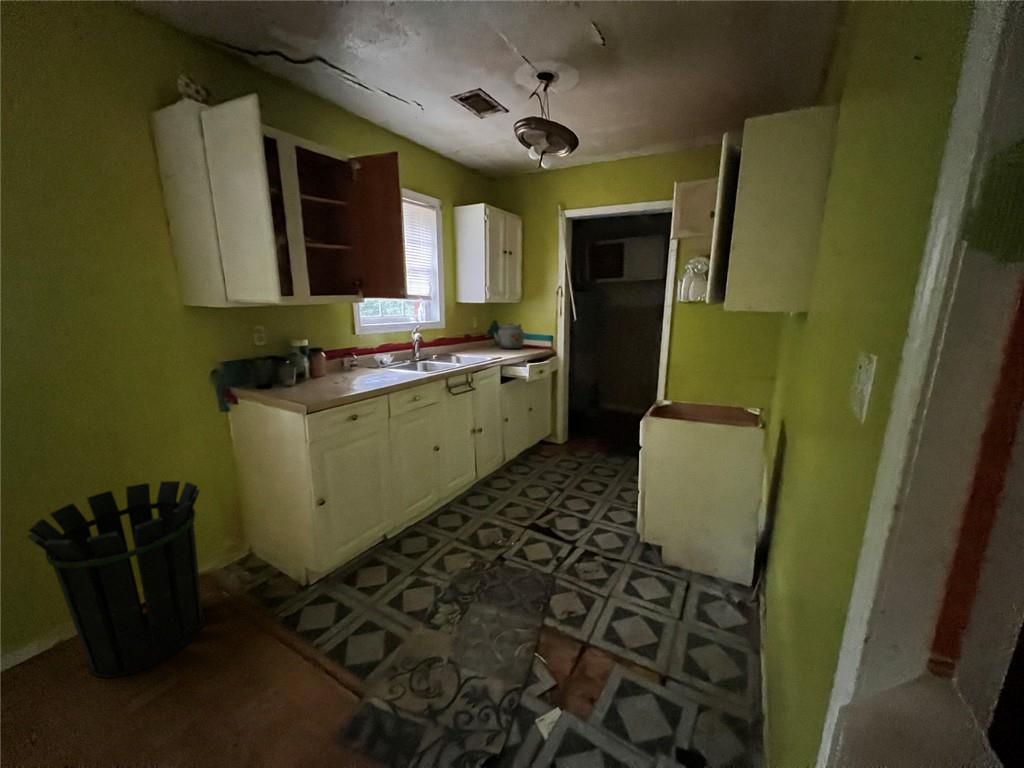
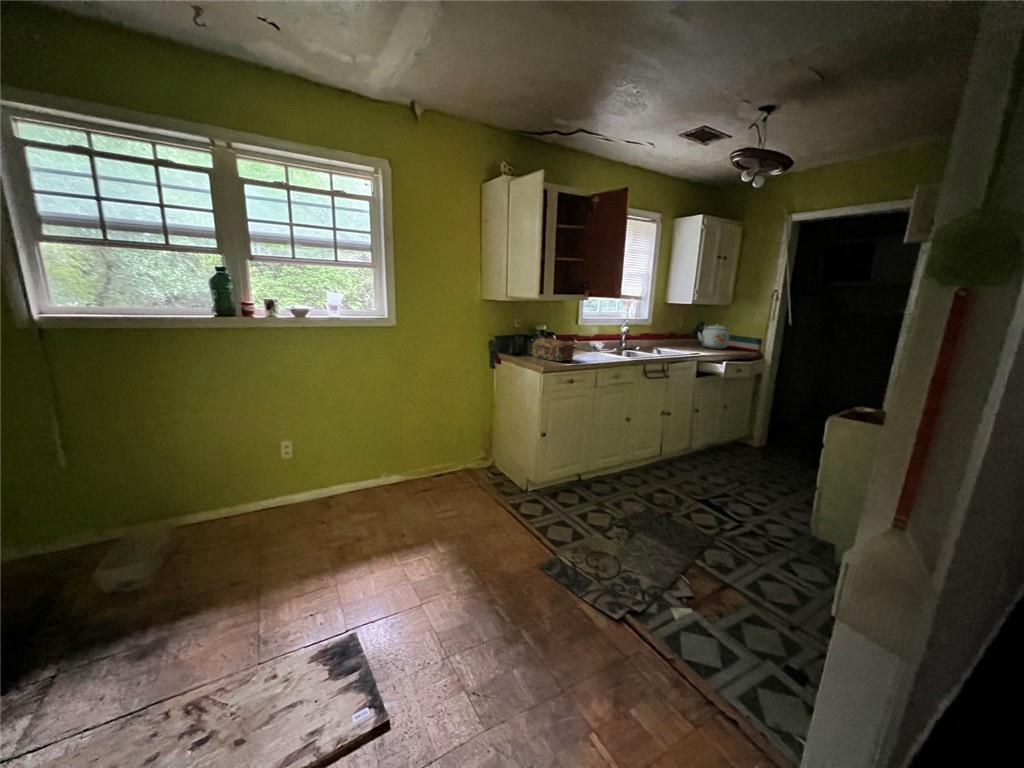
bread loaf: none [288,359,352,390] -> present [533,338,574,361]
waste bin: present [27,481,205,678] -> none [409,402,479,502]

